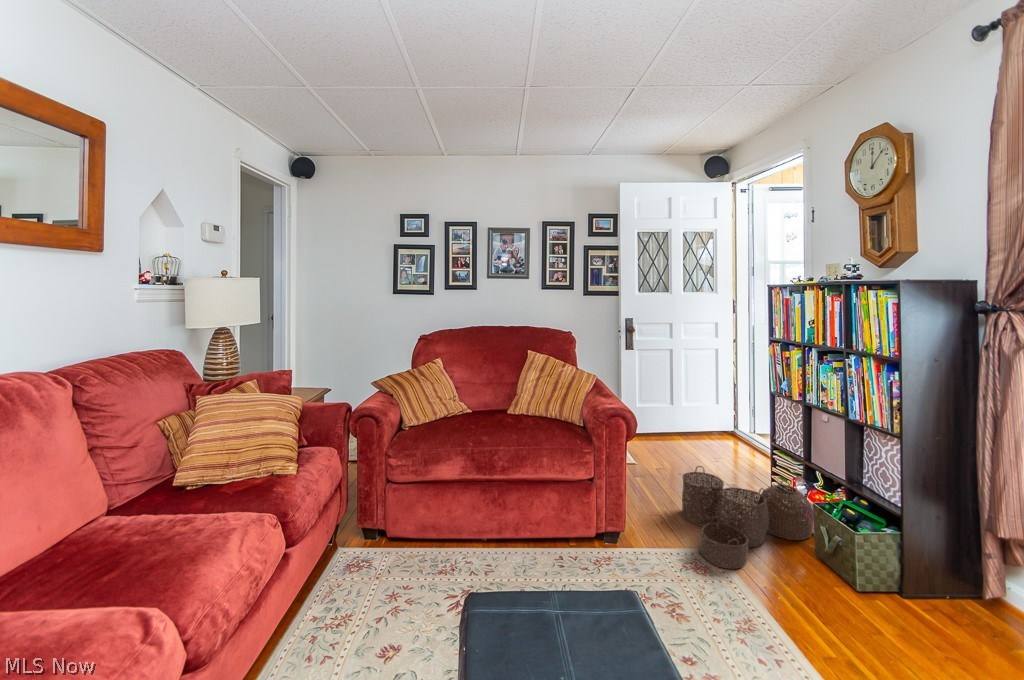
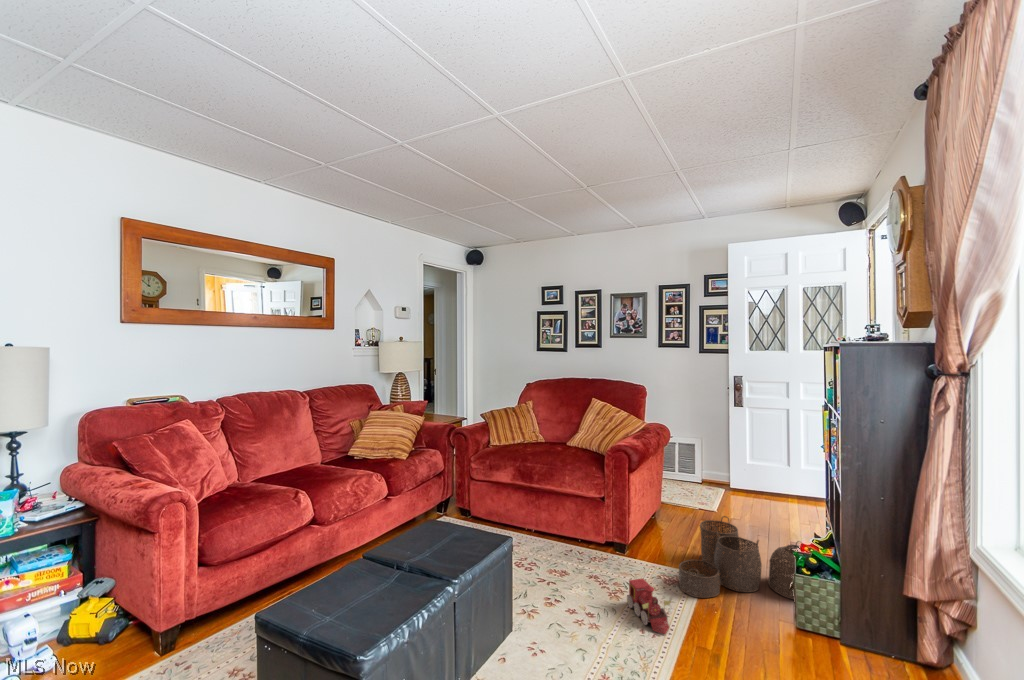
toy train: none [693,570,775,639] -> present [627,579,671,634]

